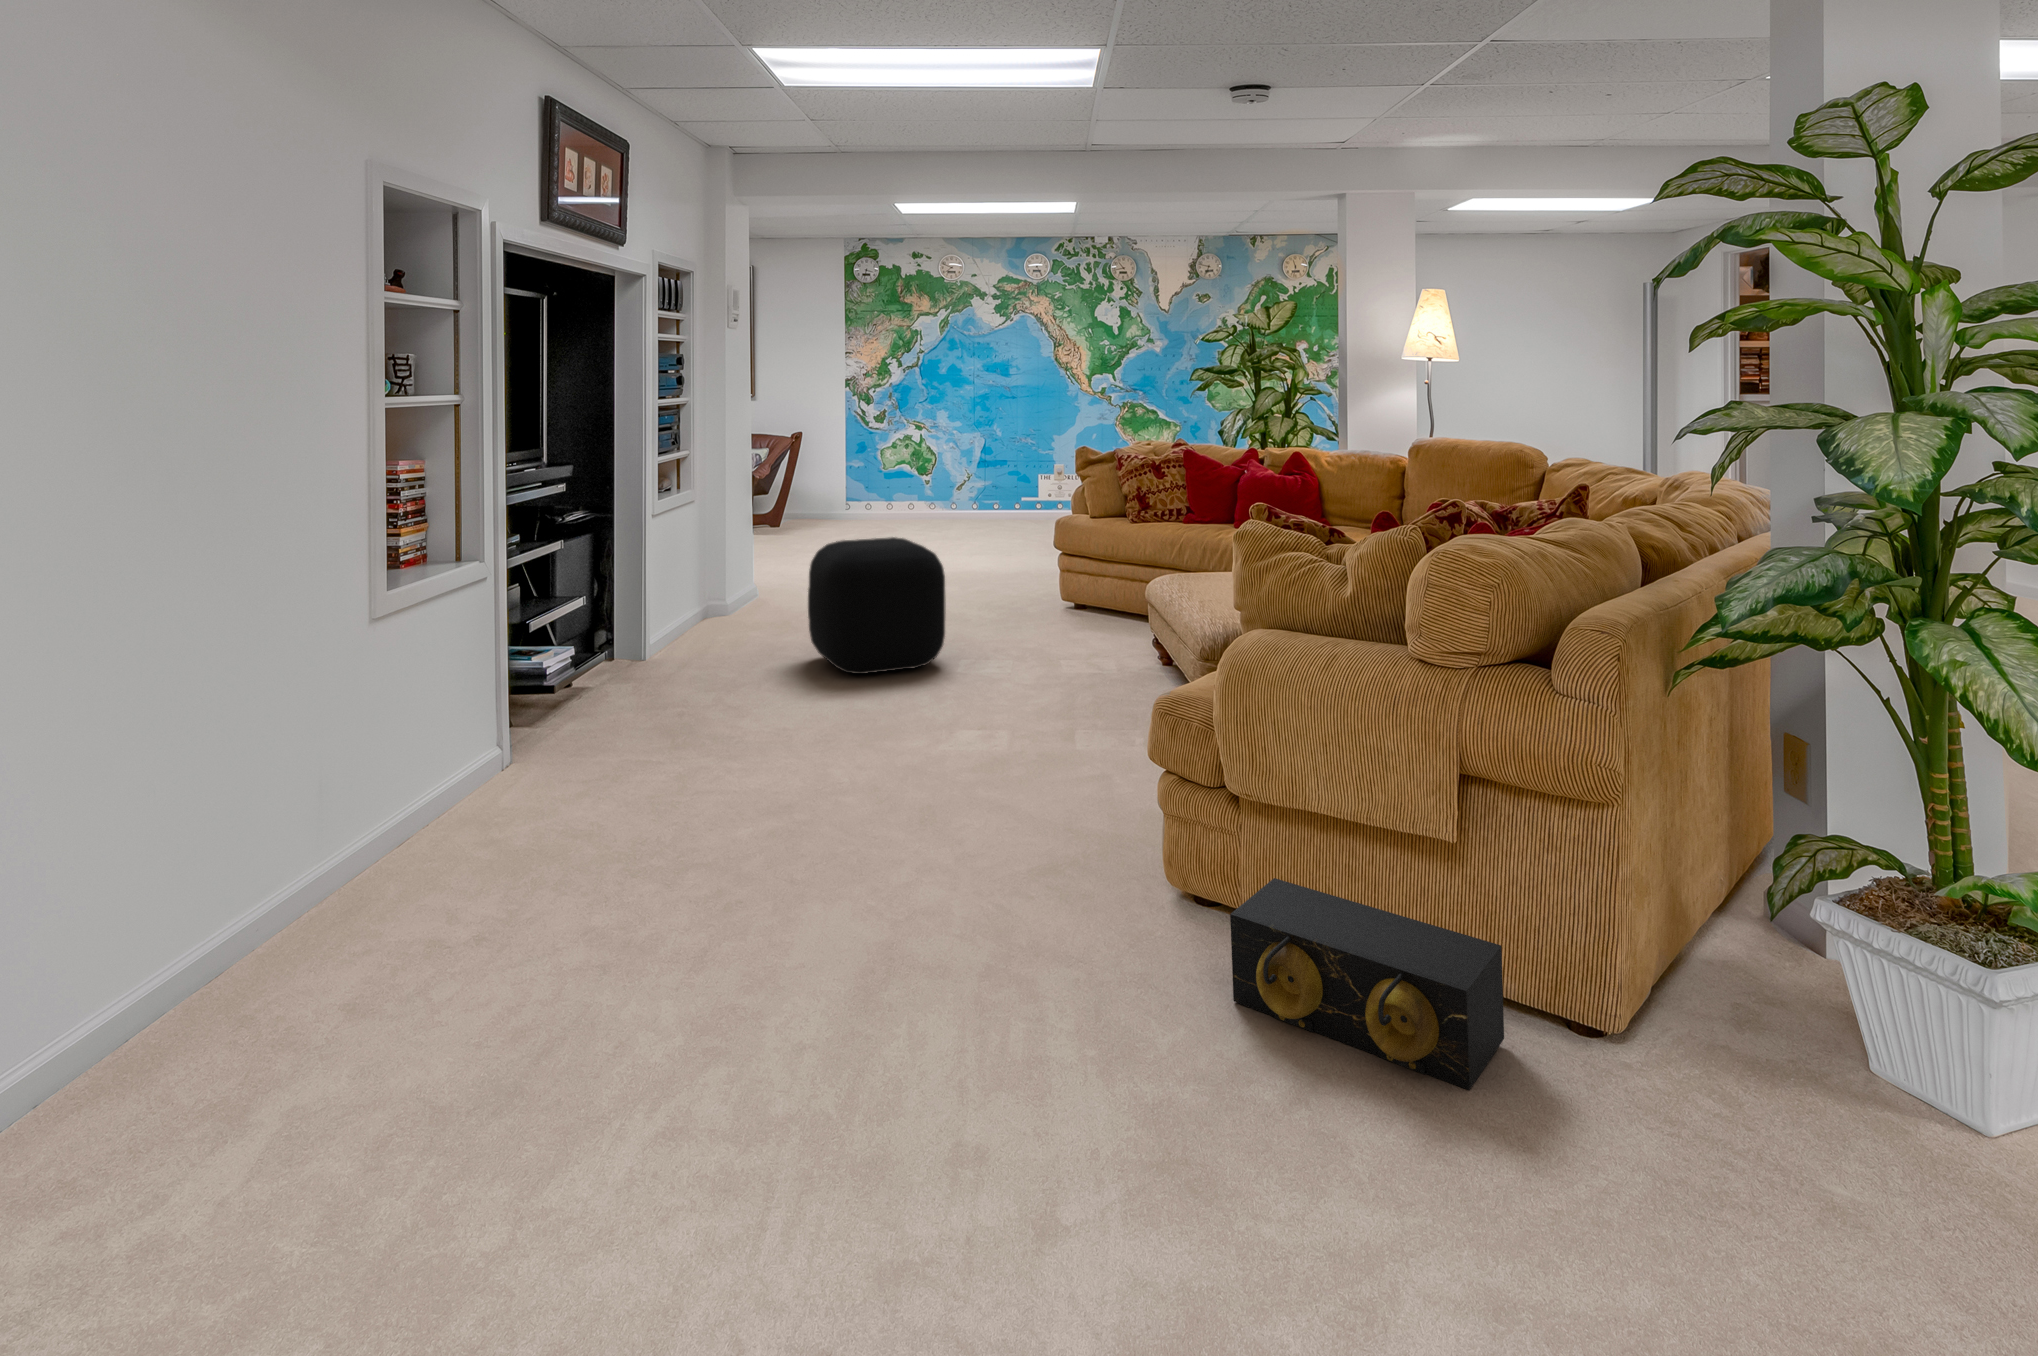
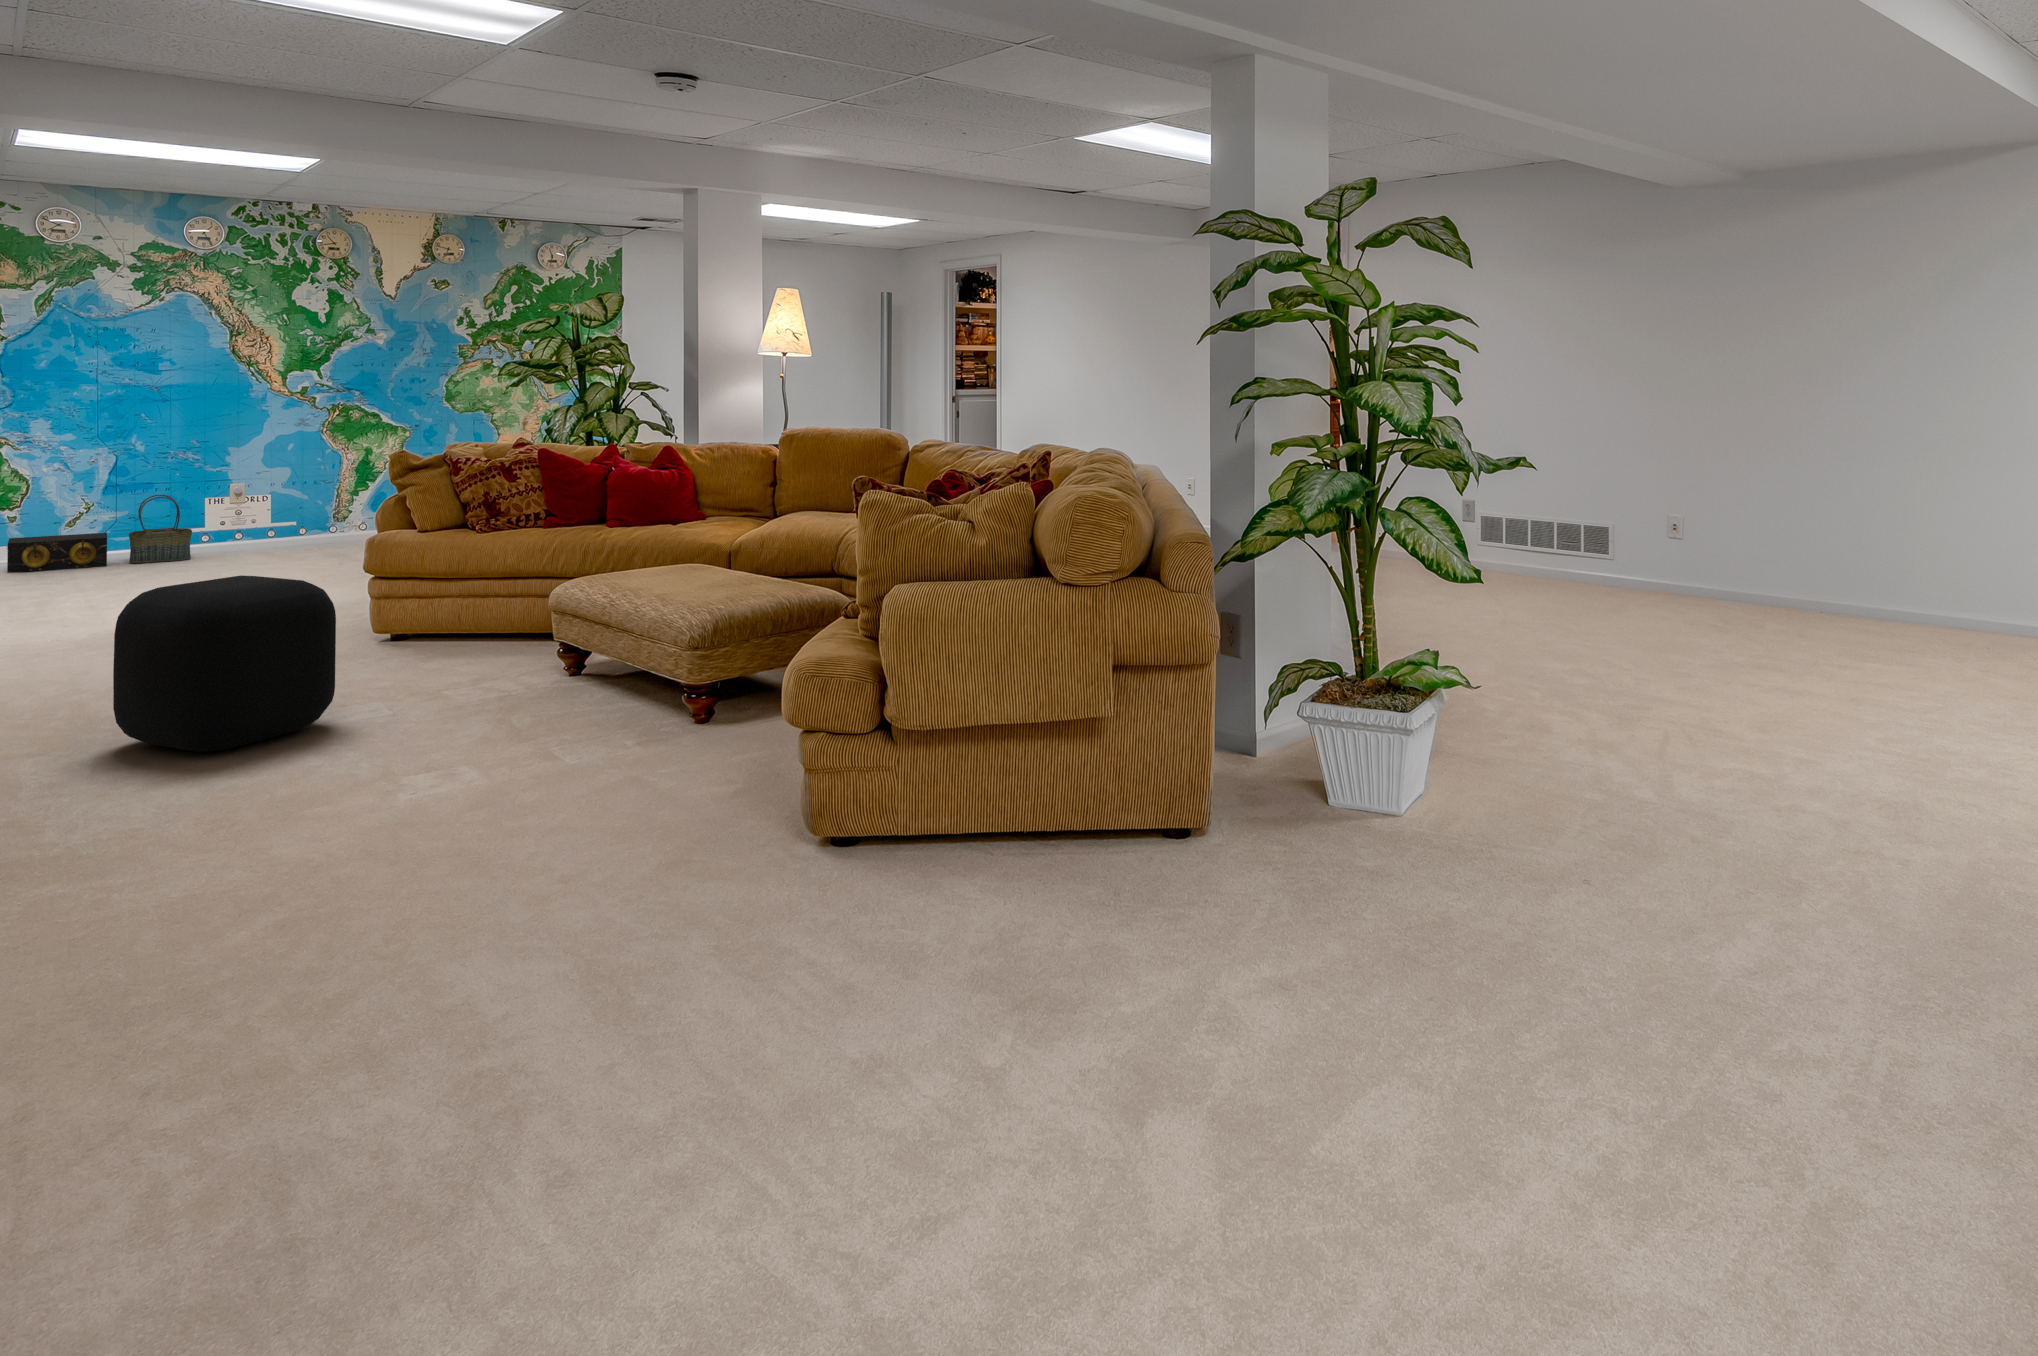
basket: none [992,467,1030,518] -> present [129,494,192,563]
speaker: present [1230,878,1504,1090] -> present [7,533,107,573]

